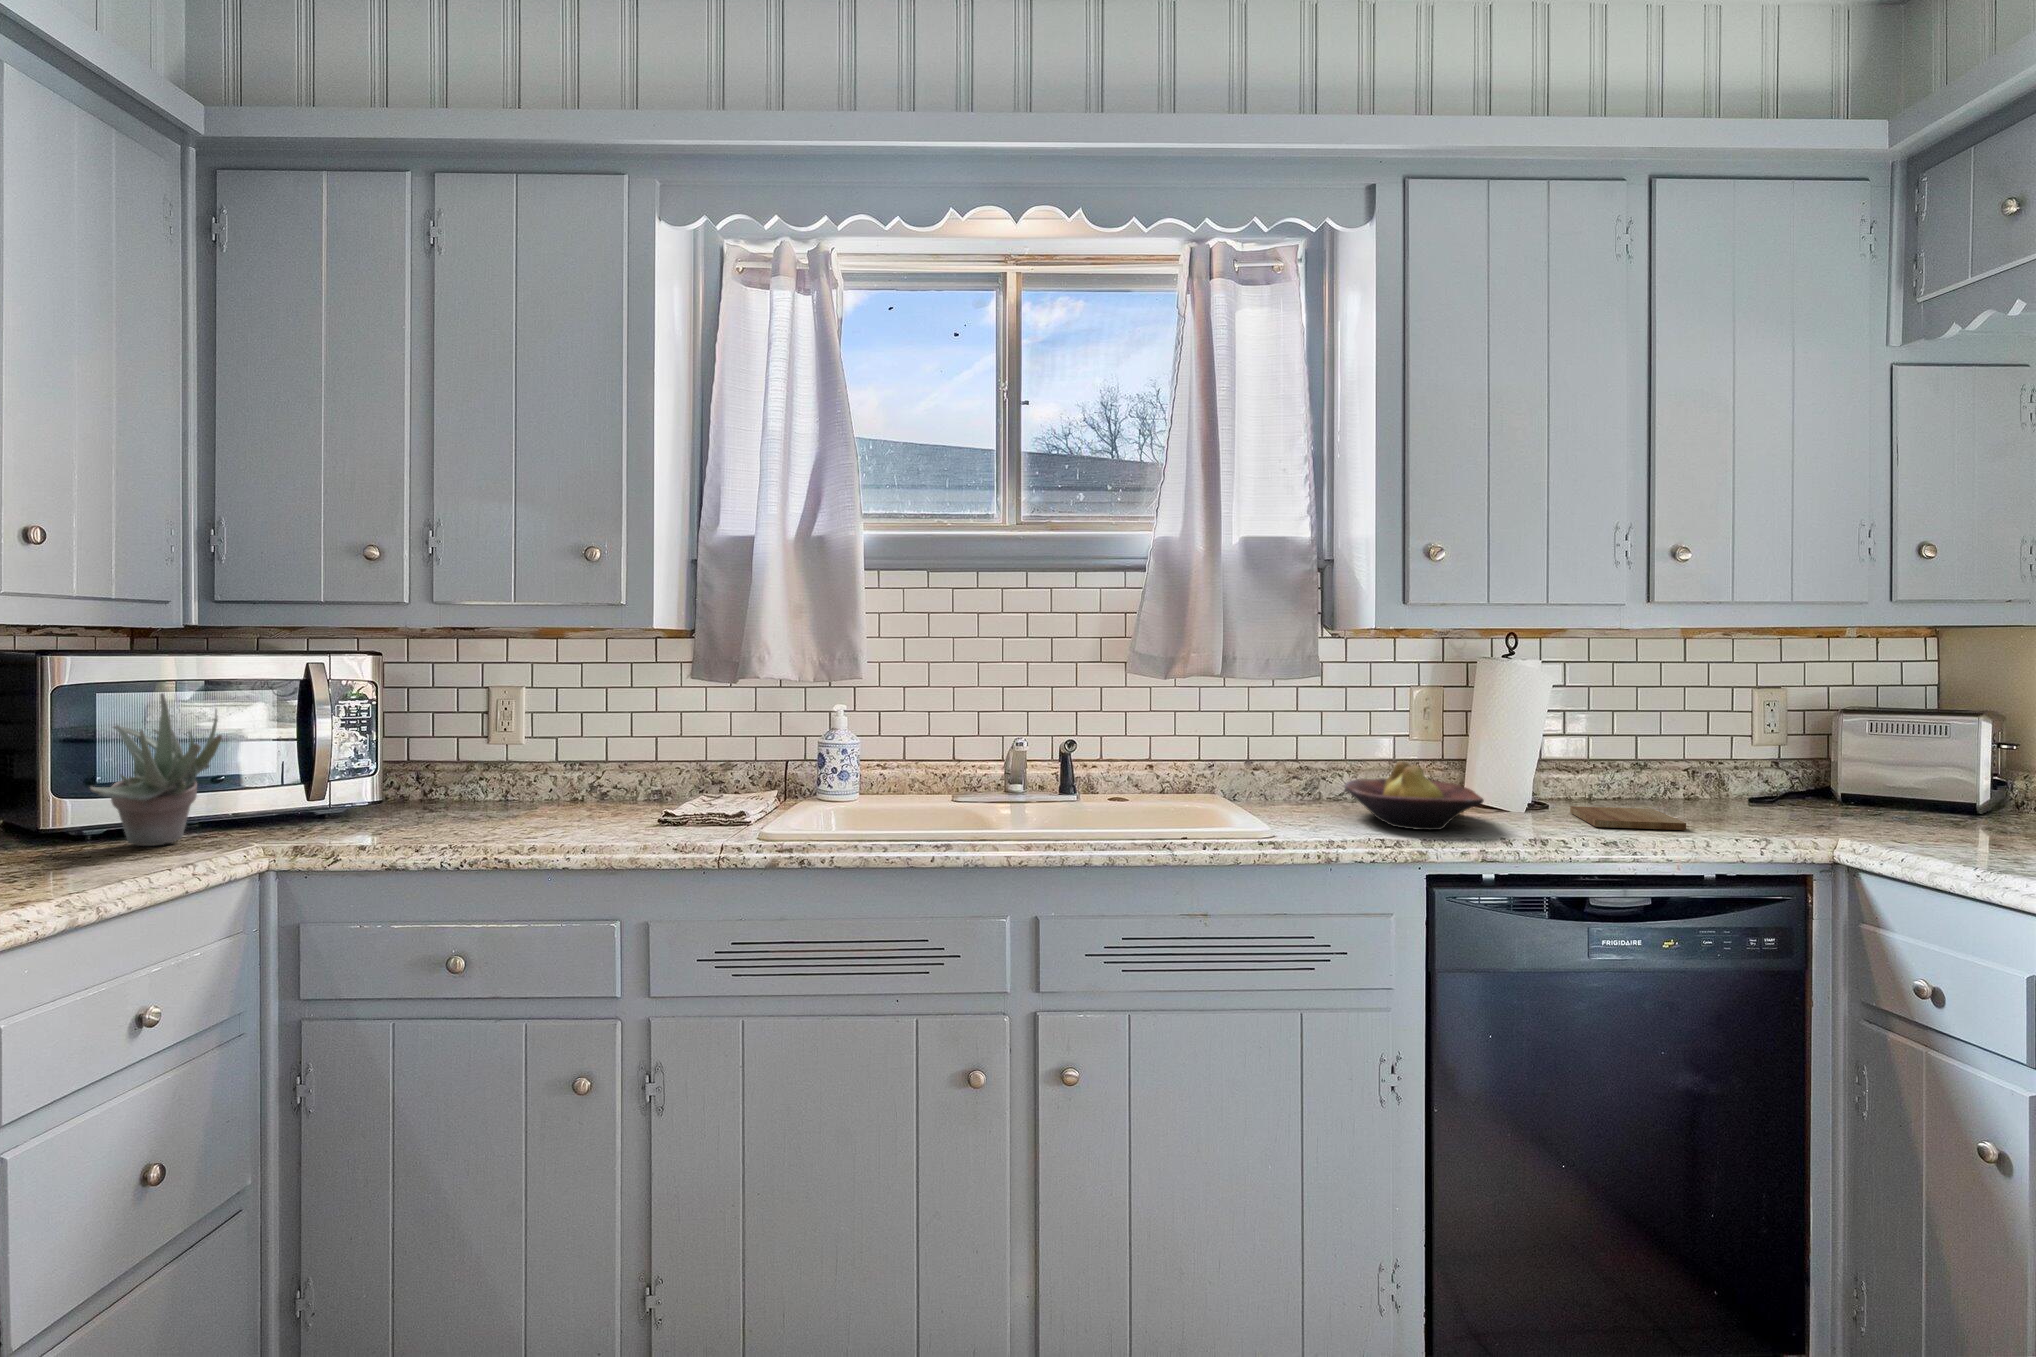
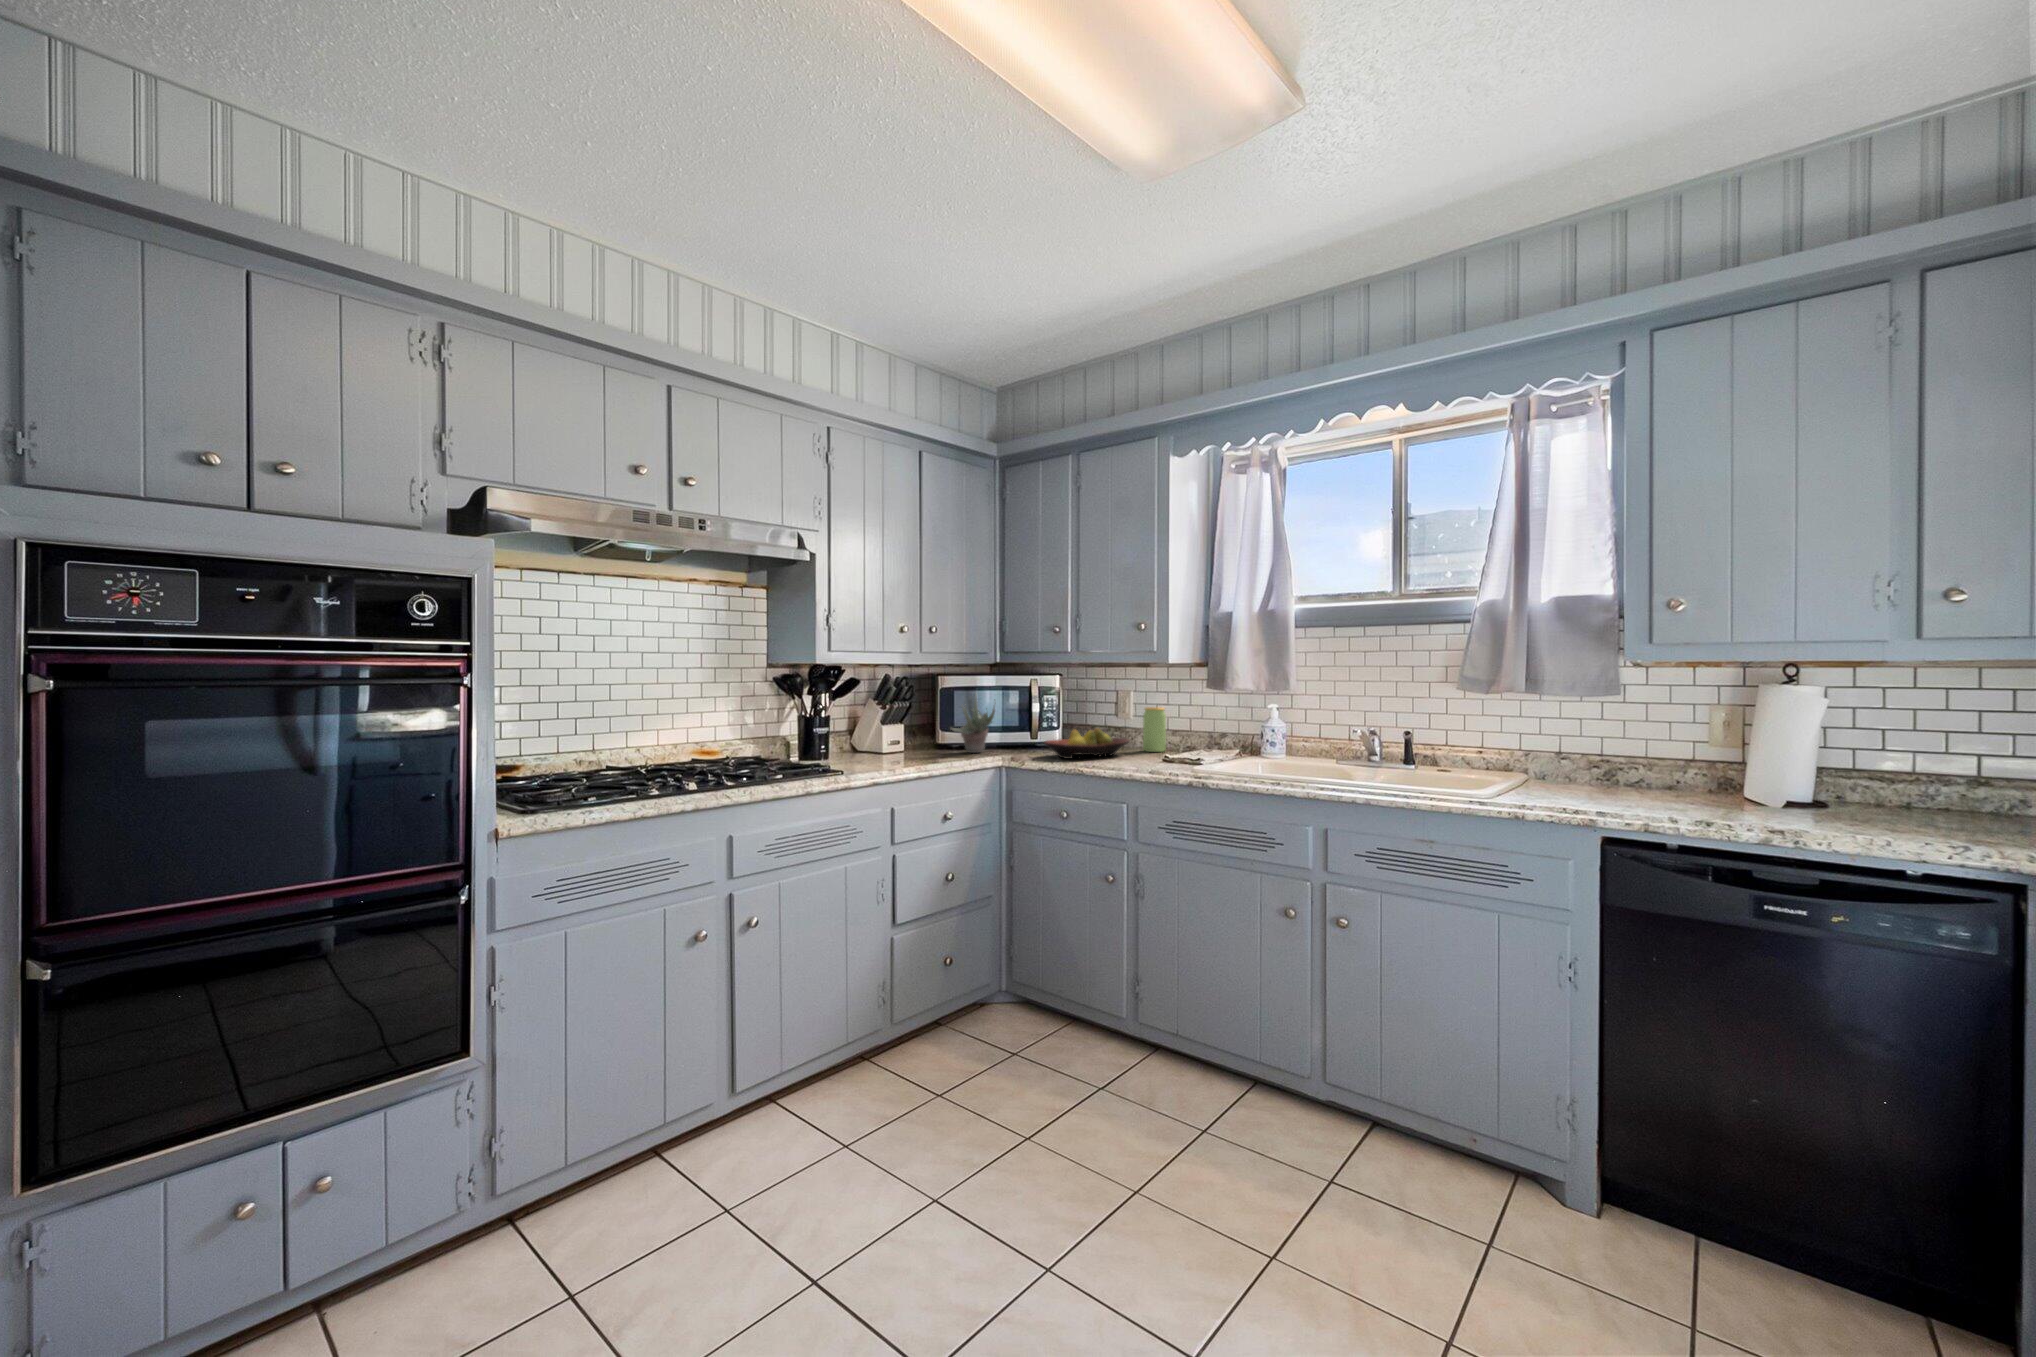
jar: none [566,718,612,805] -> present [1143,707,1166,752]
fruit bowl: present [1345,761,1484,830] -> present [1044,728,1129,759]
cutting board: present [1570,806,1686,830] -> none [1803,808,1918,832]

